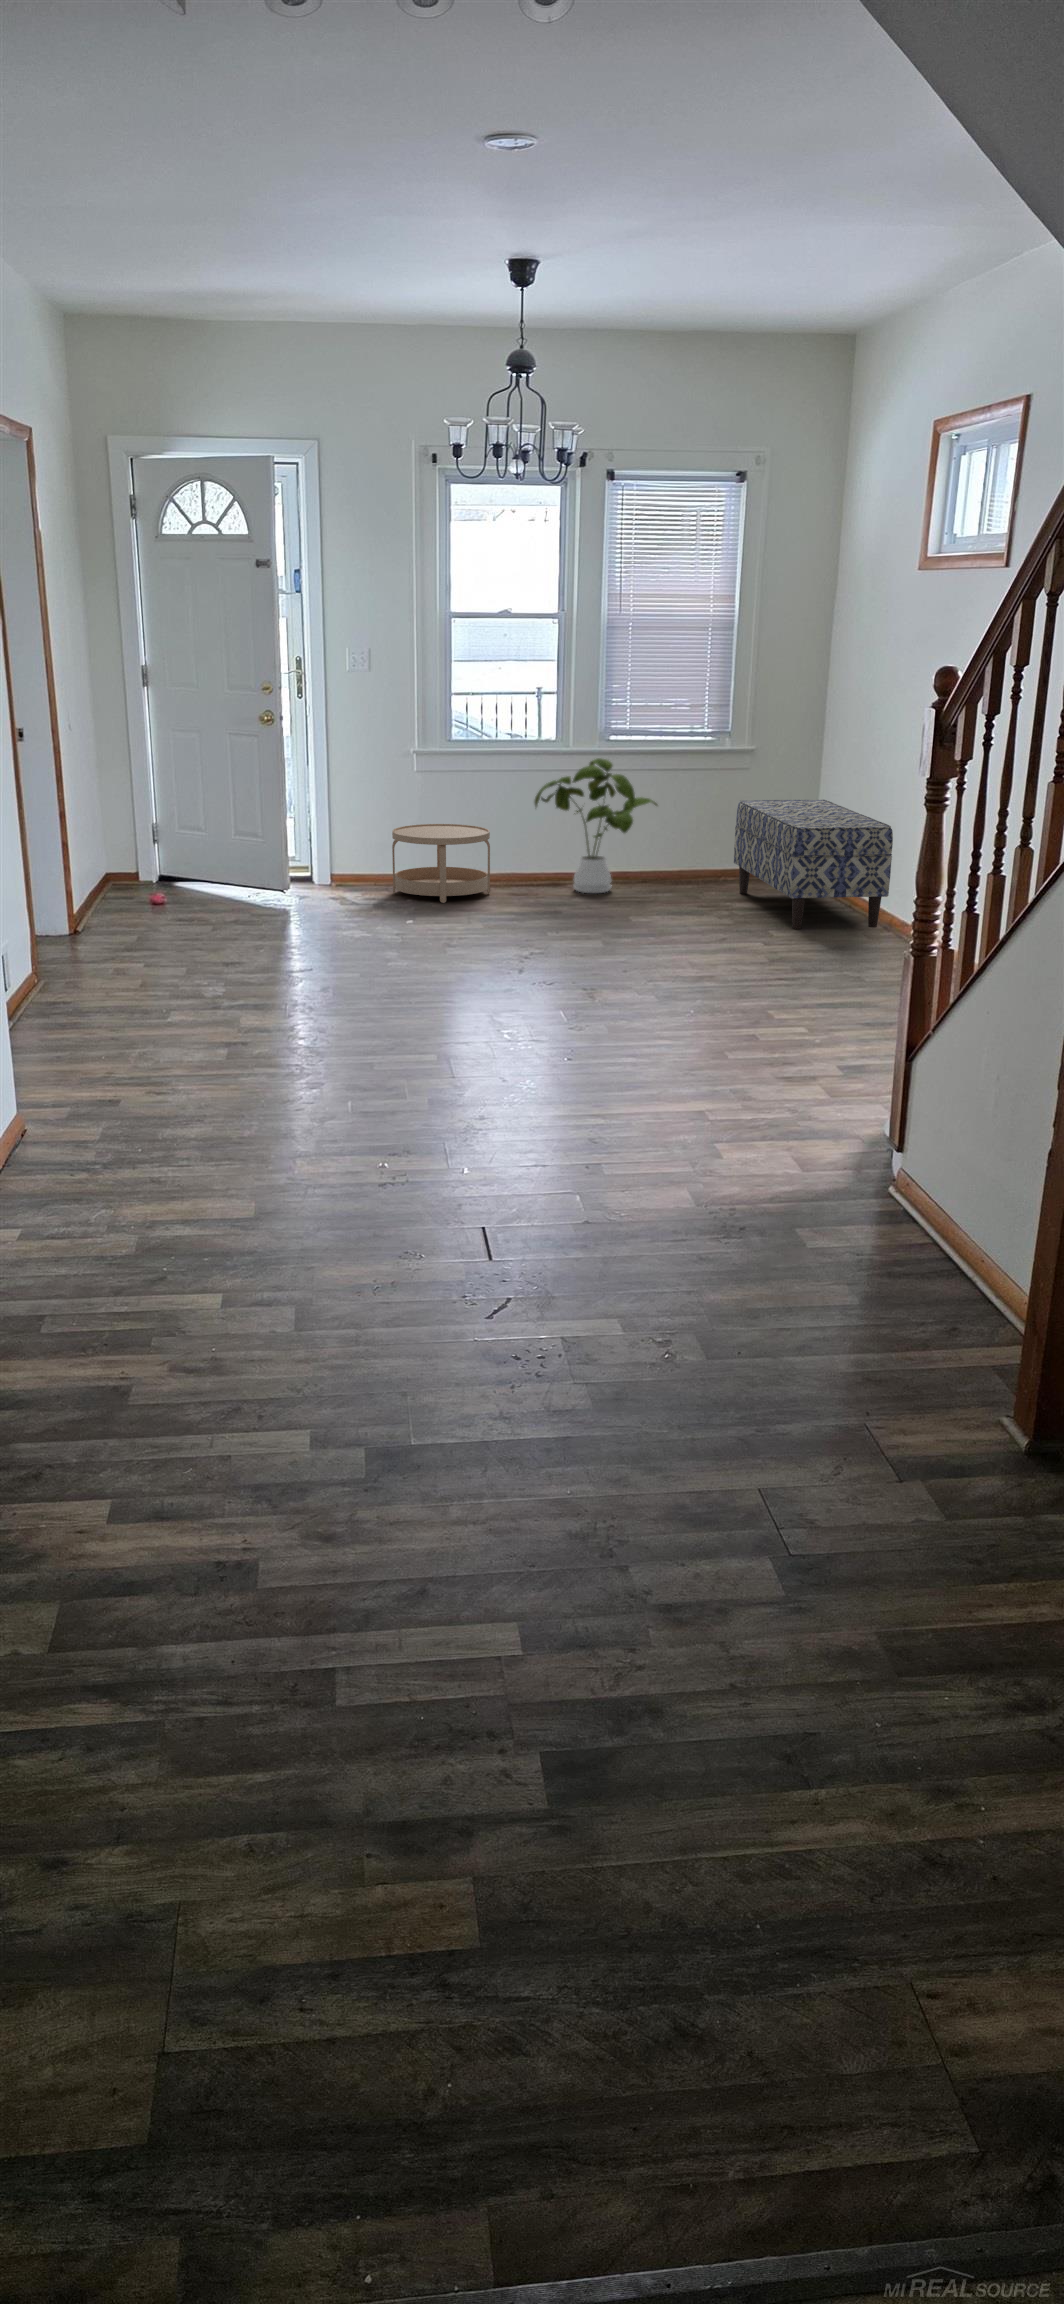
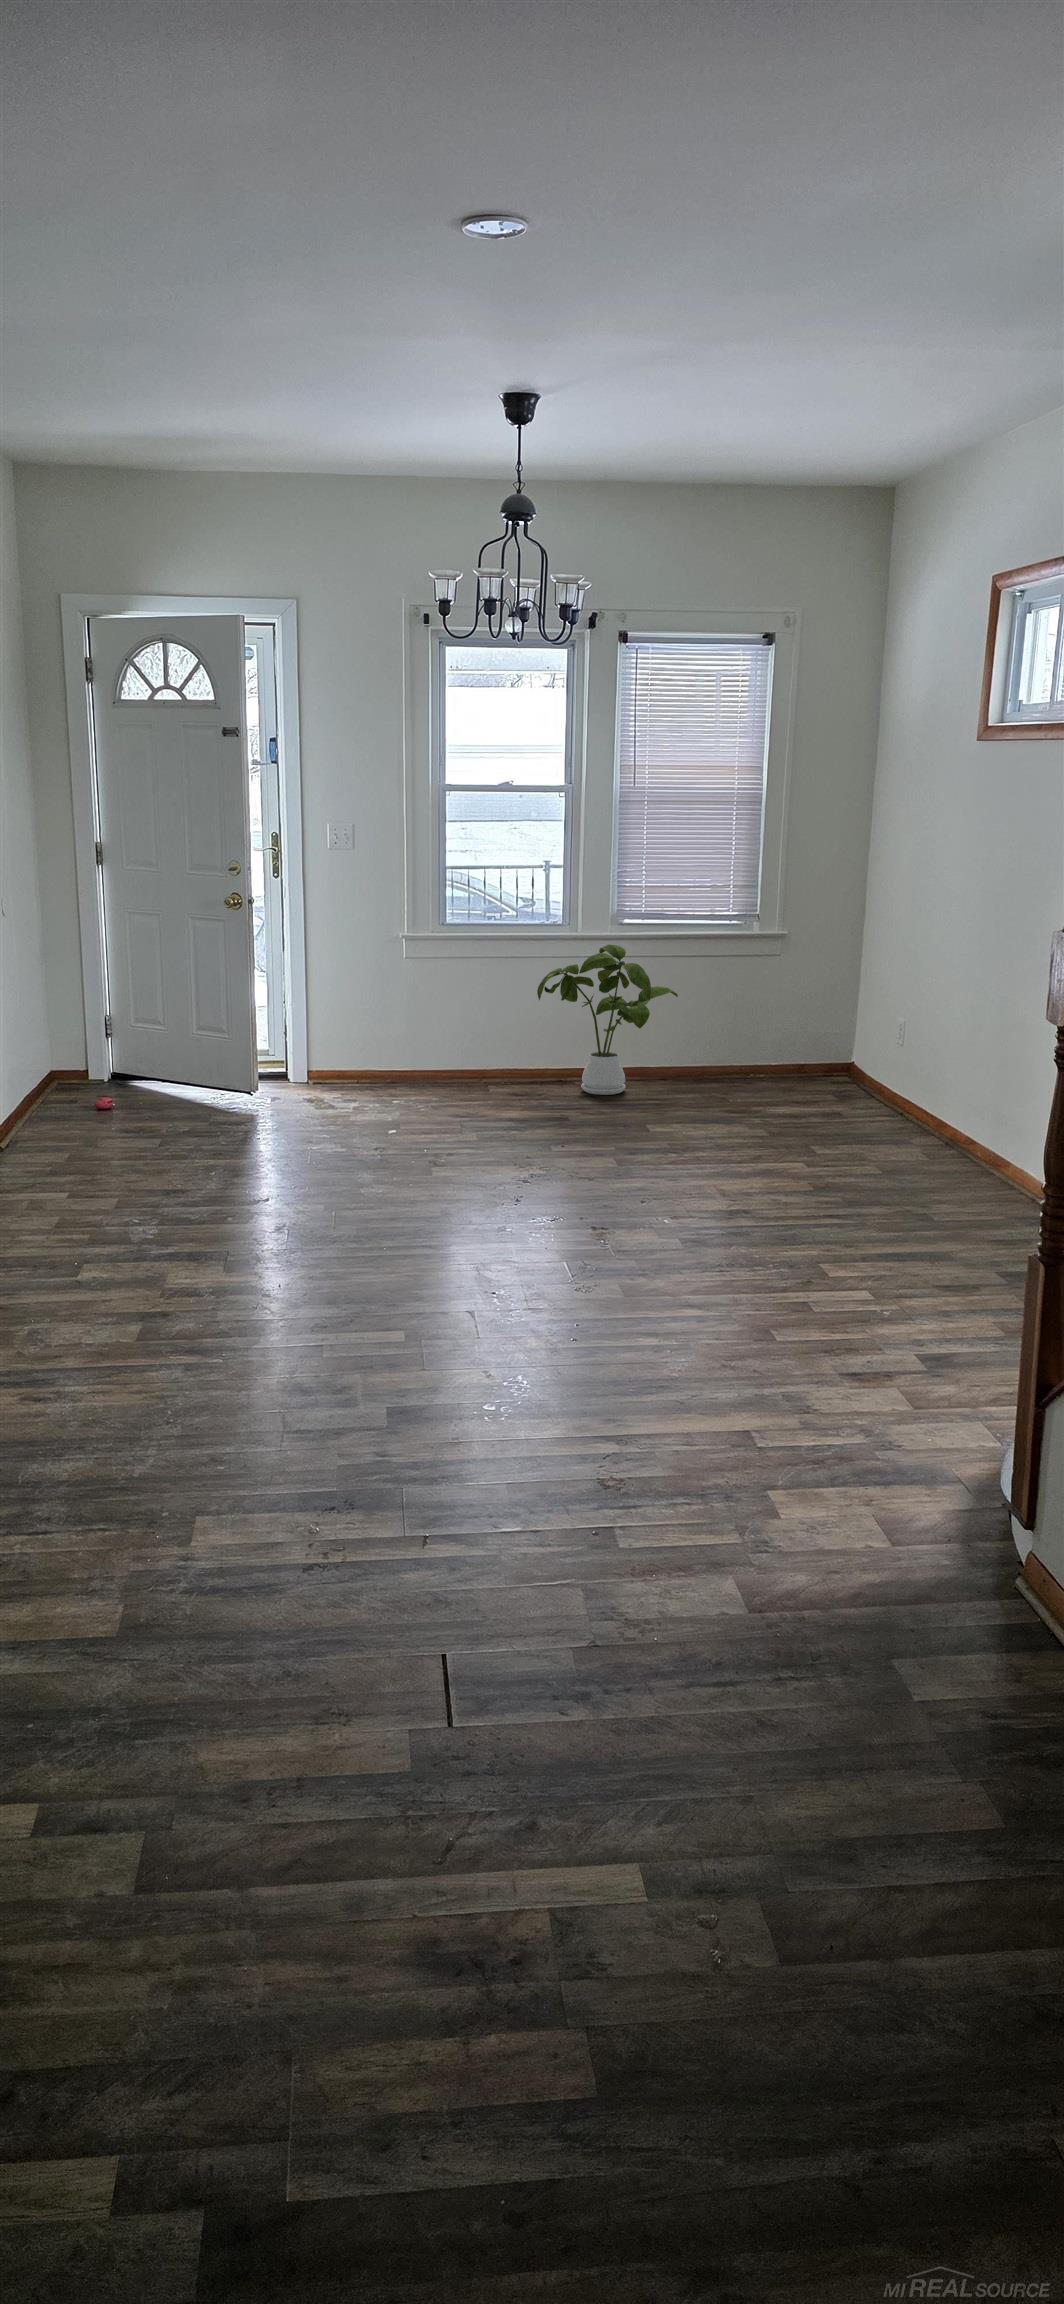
bench: present [734,800,893,929] -> none [764,989,950,1143]
side table: present [392,824,490,903] -> none [375,1016,486,1108]

